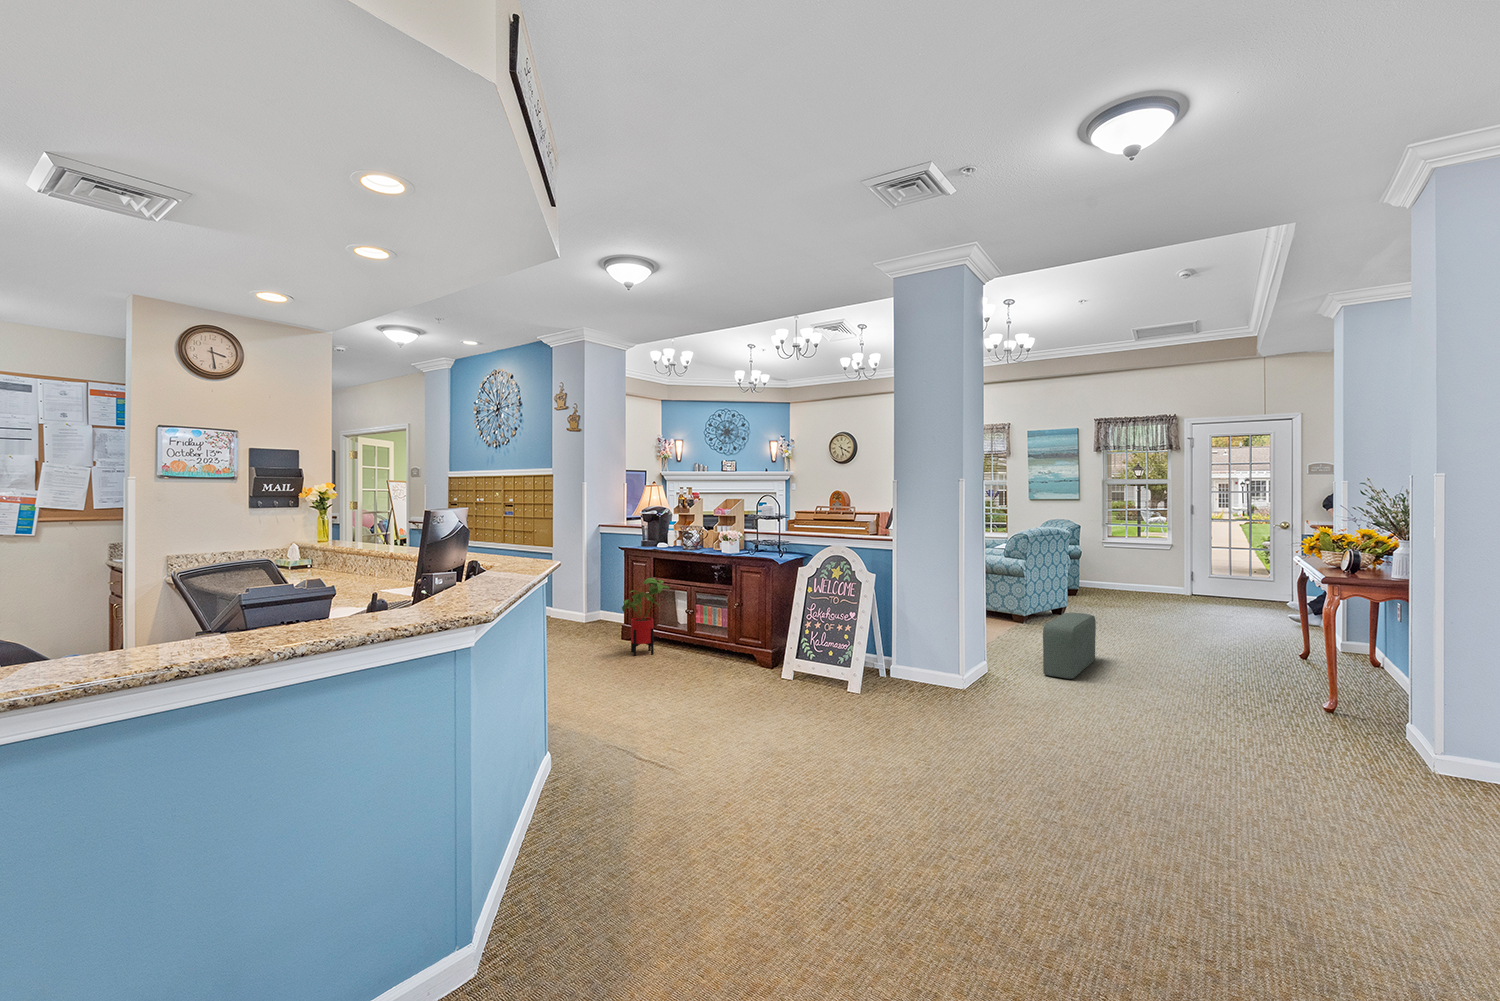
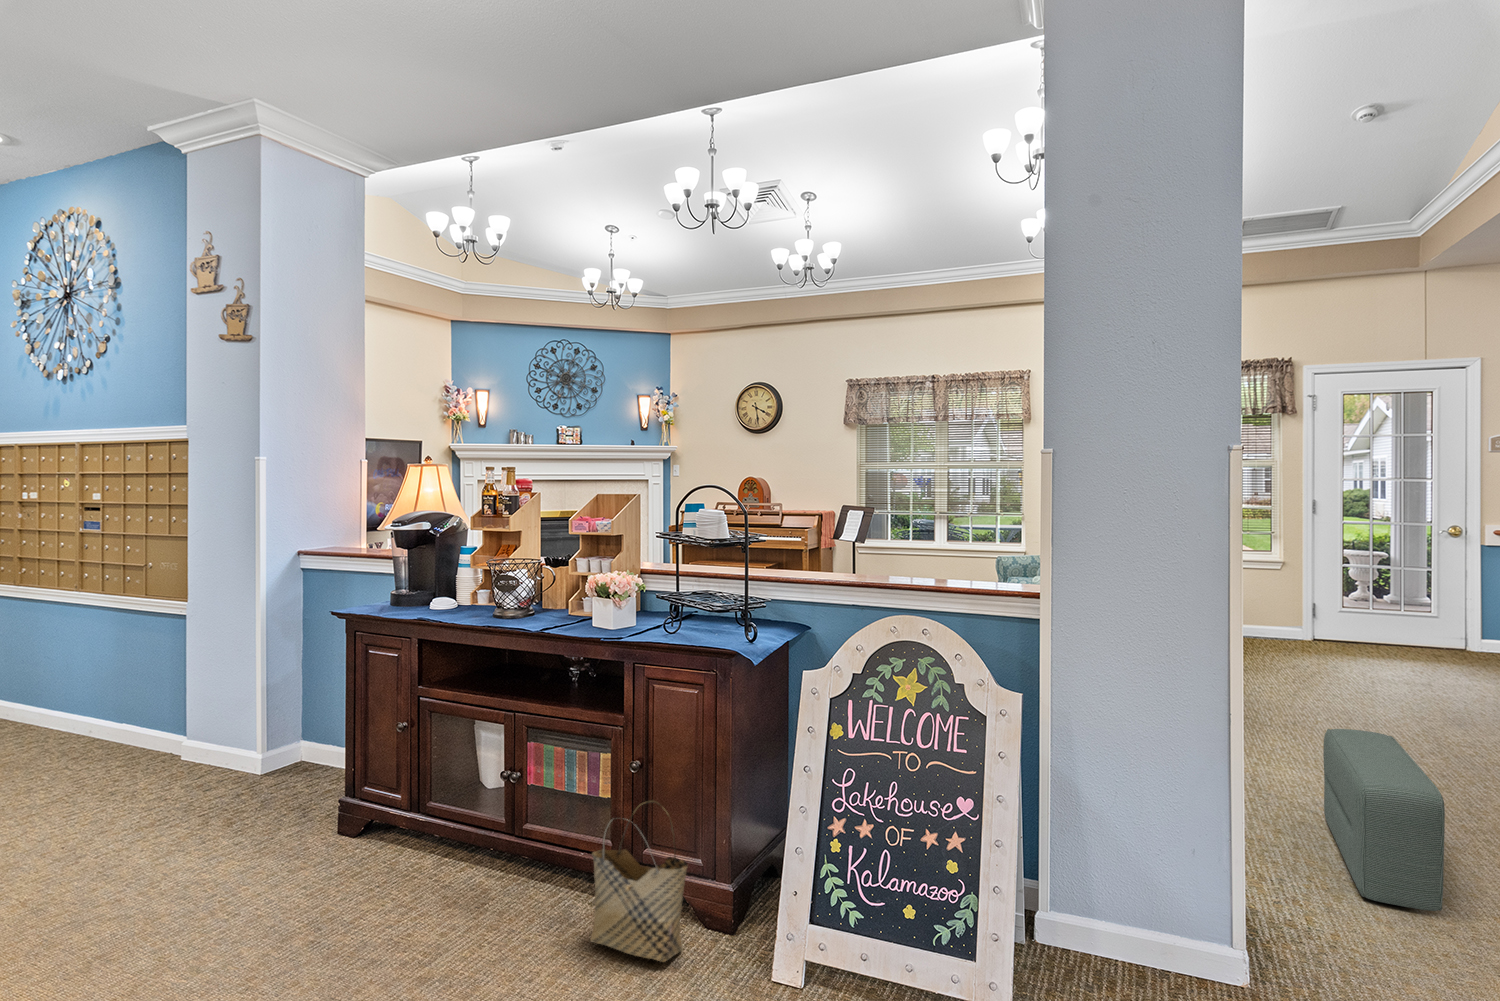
house plant: present [622,578,669,656] -> none [325,700,460,908]
woven basket: none [717,616,753,671] -> present [590,800,688,962]

